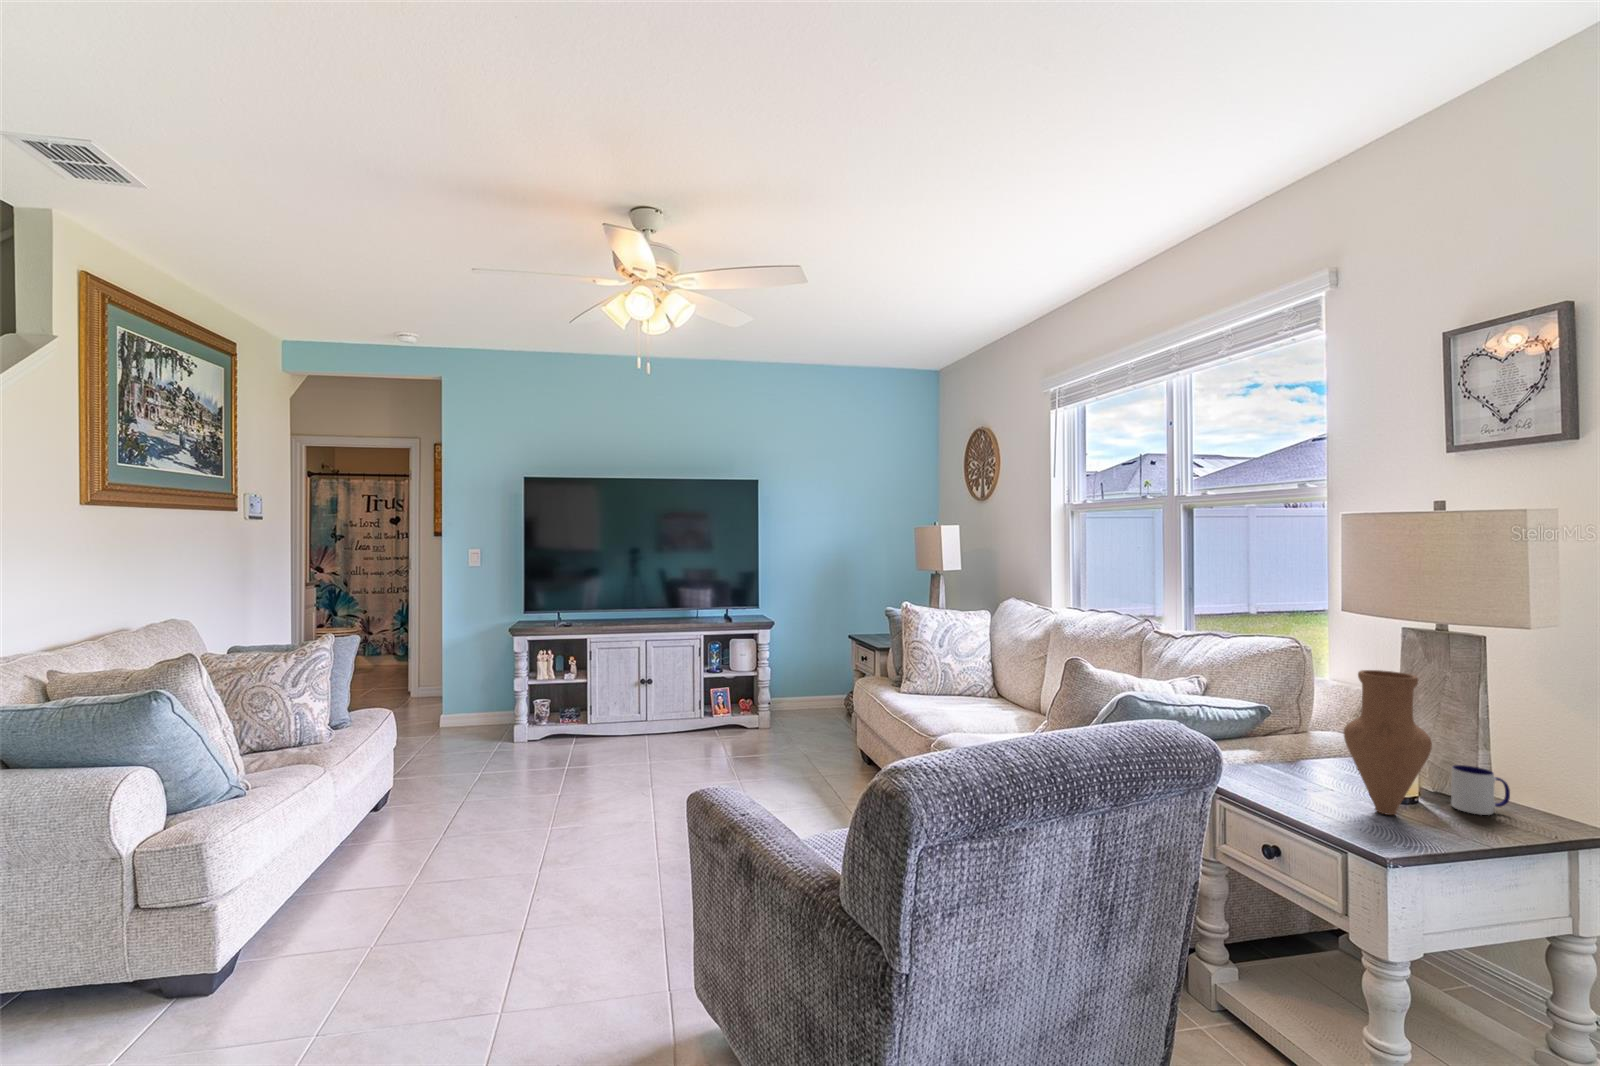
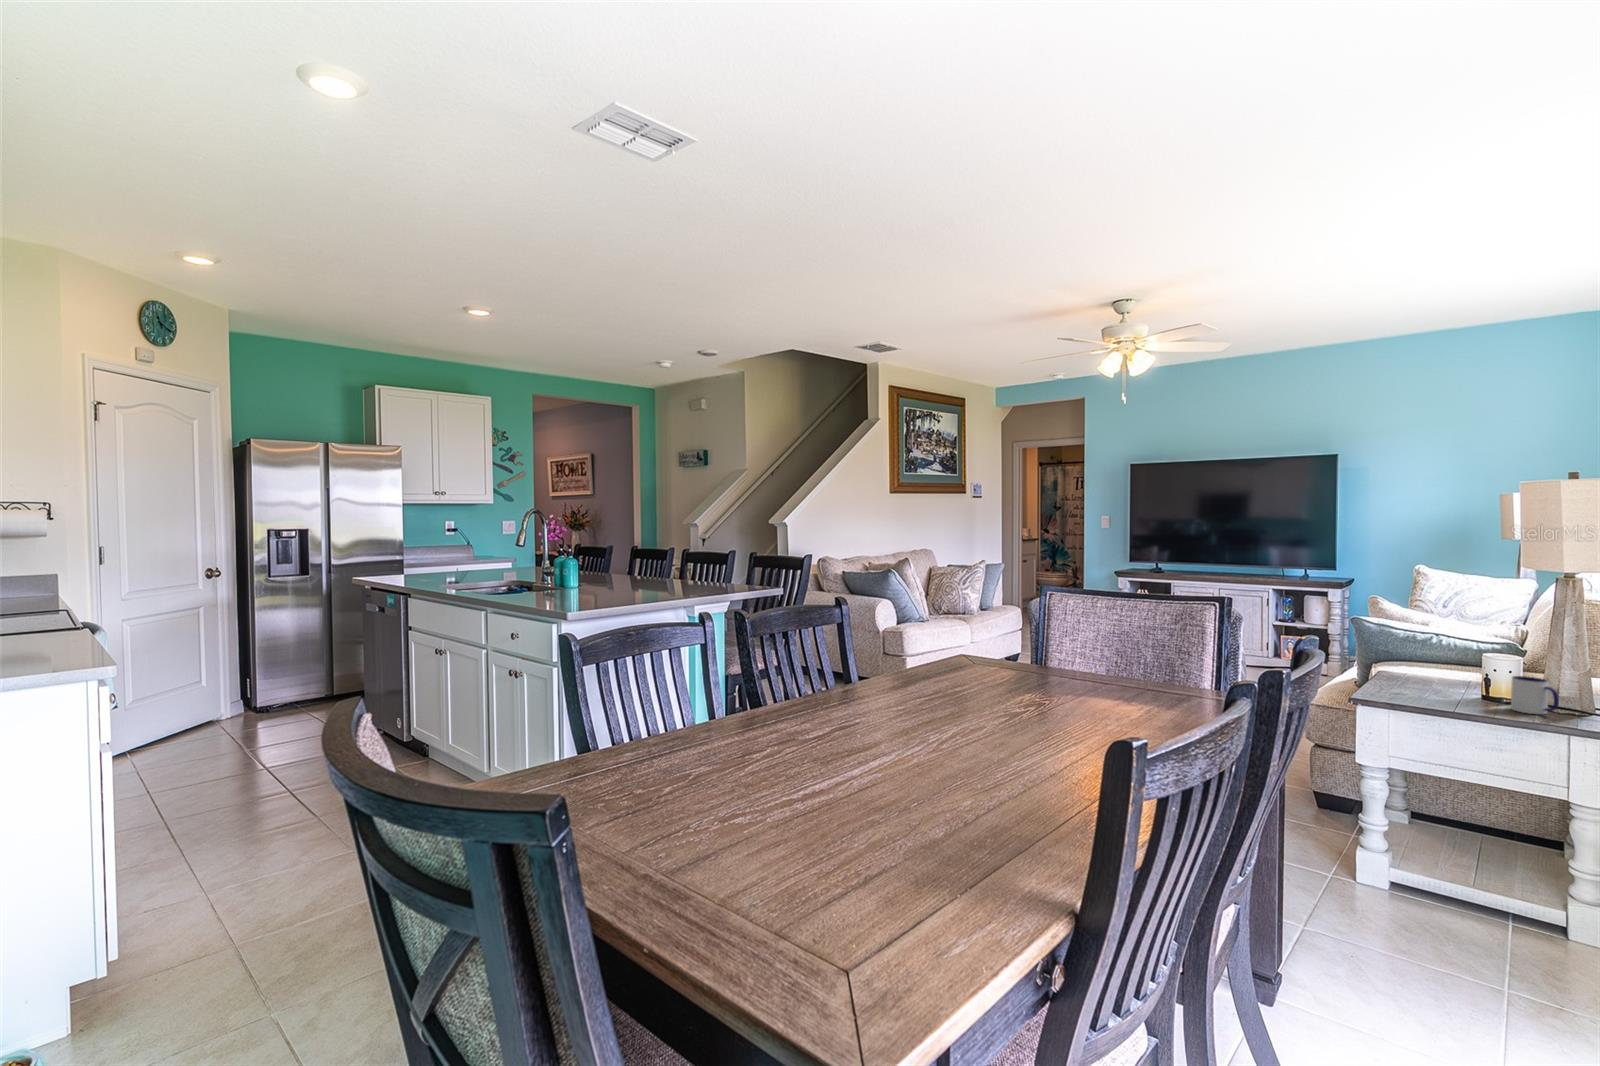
vase: present [1344,670,1432,815] -> none [1401,592,1470,698]

